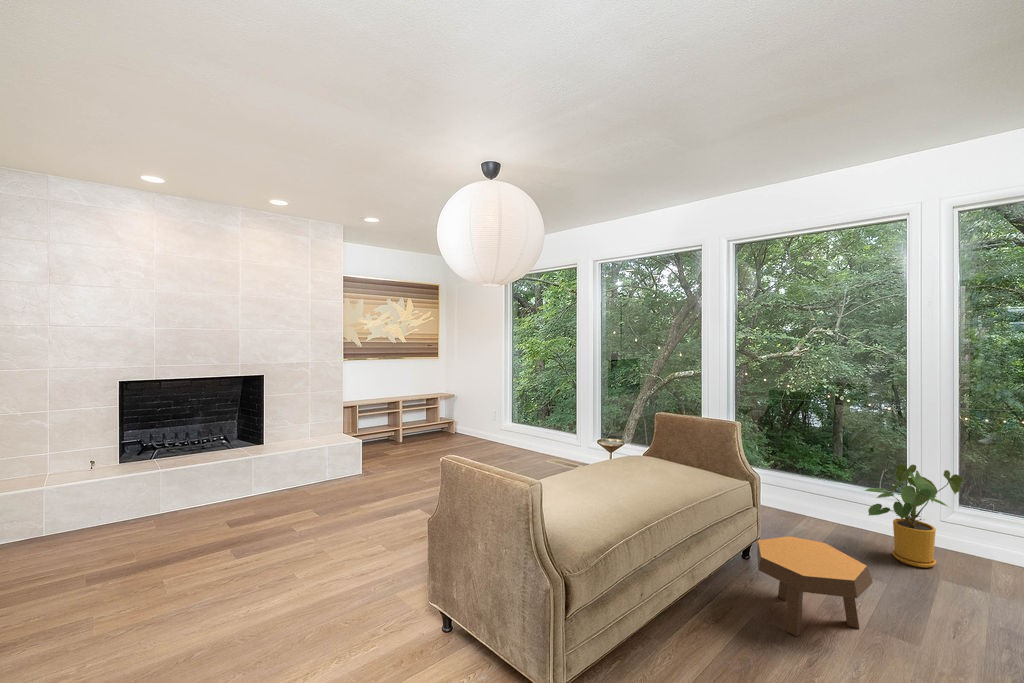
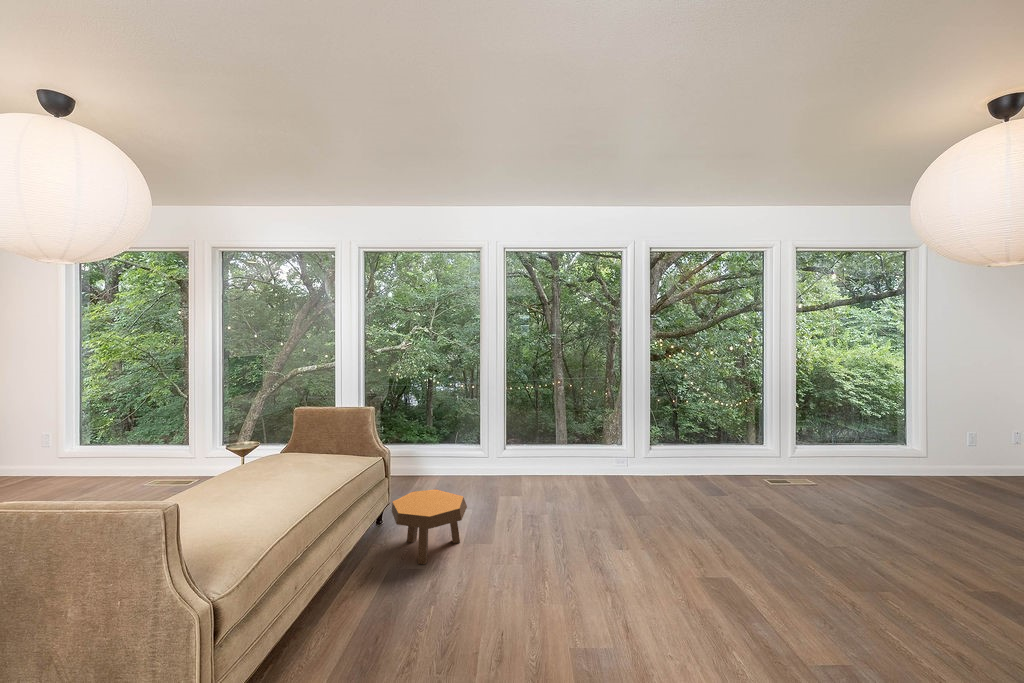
house plant: present [865,464,963,568] -> none [451,422,502,490]

